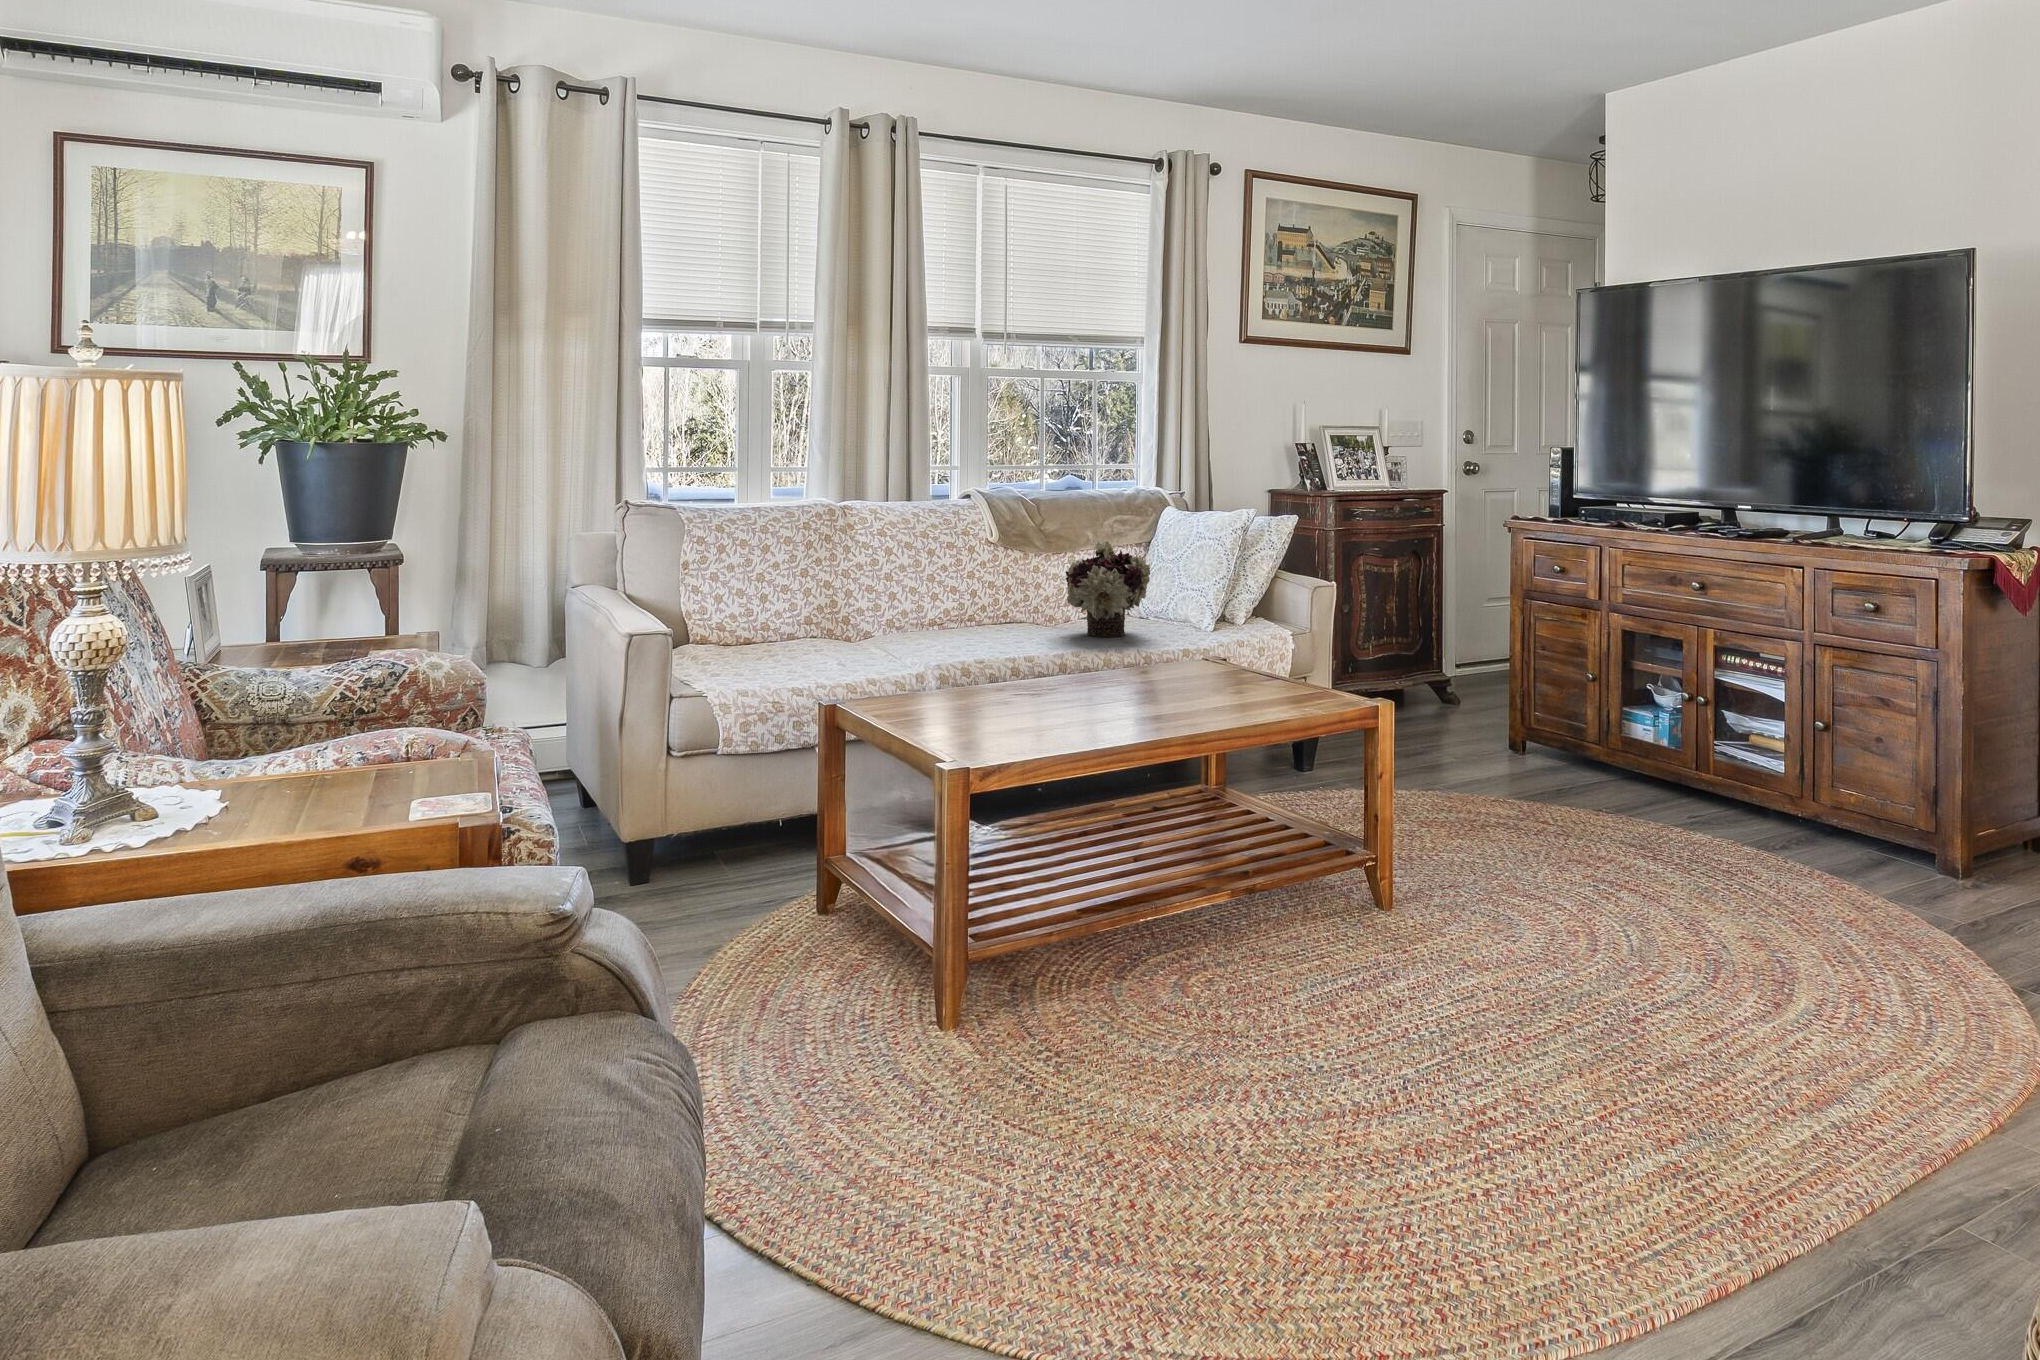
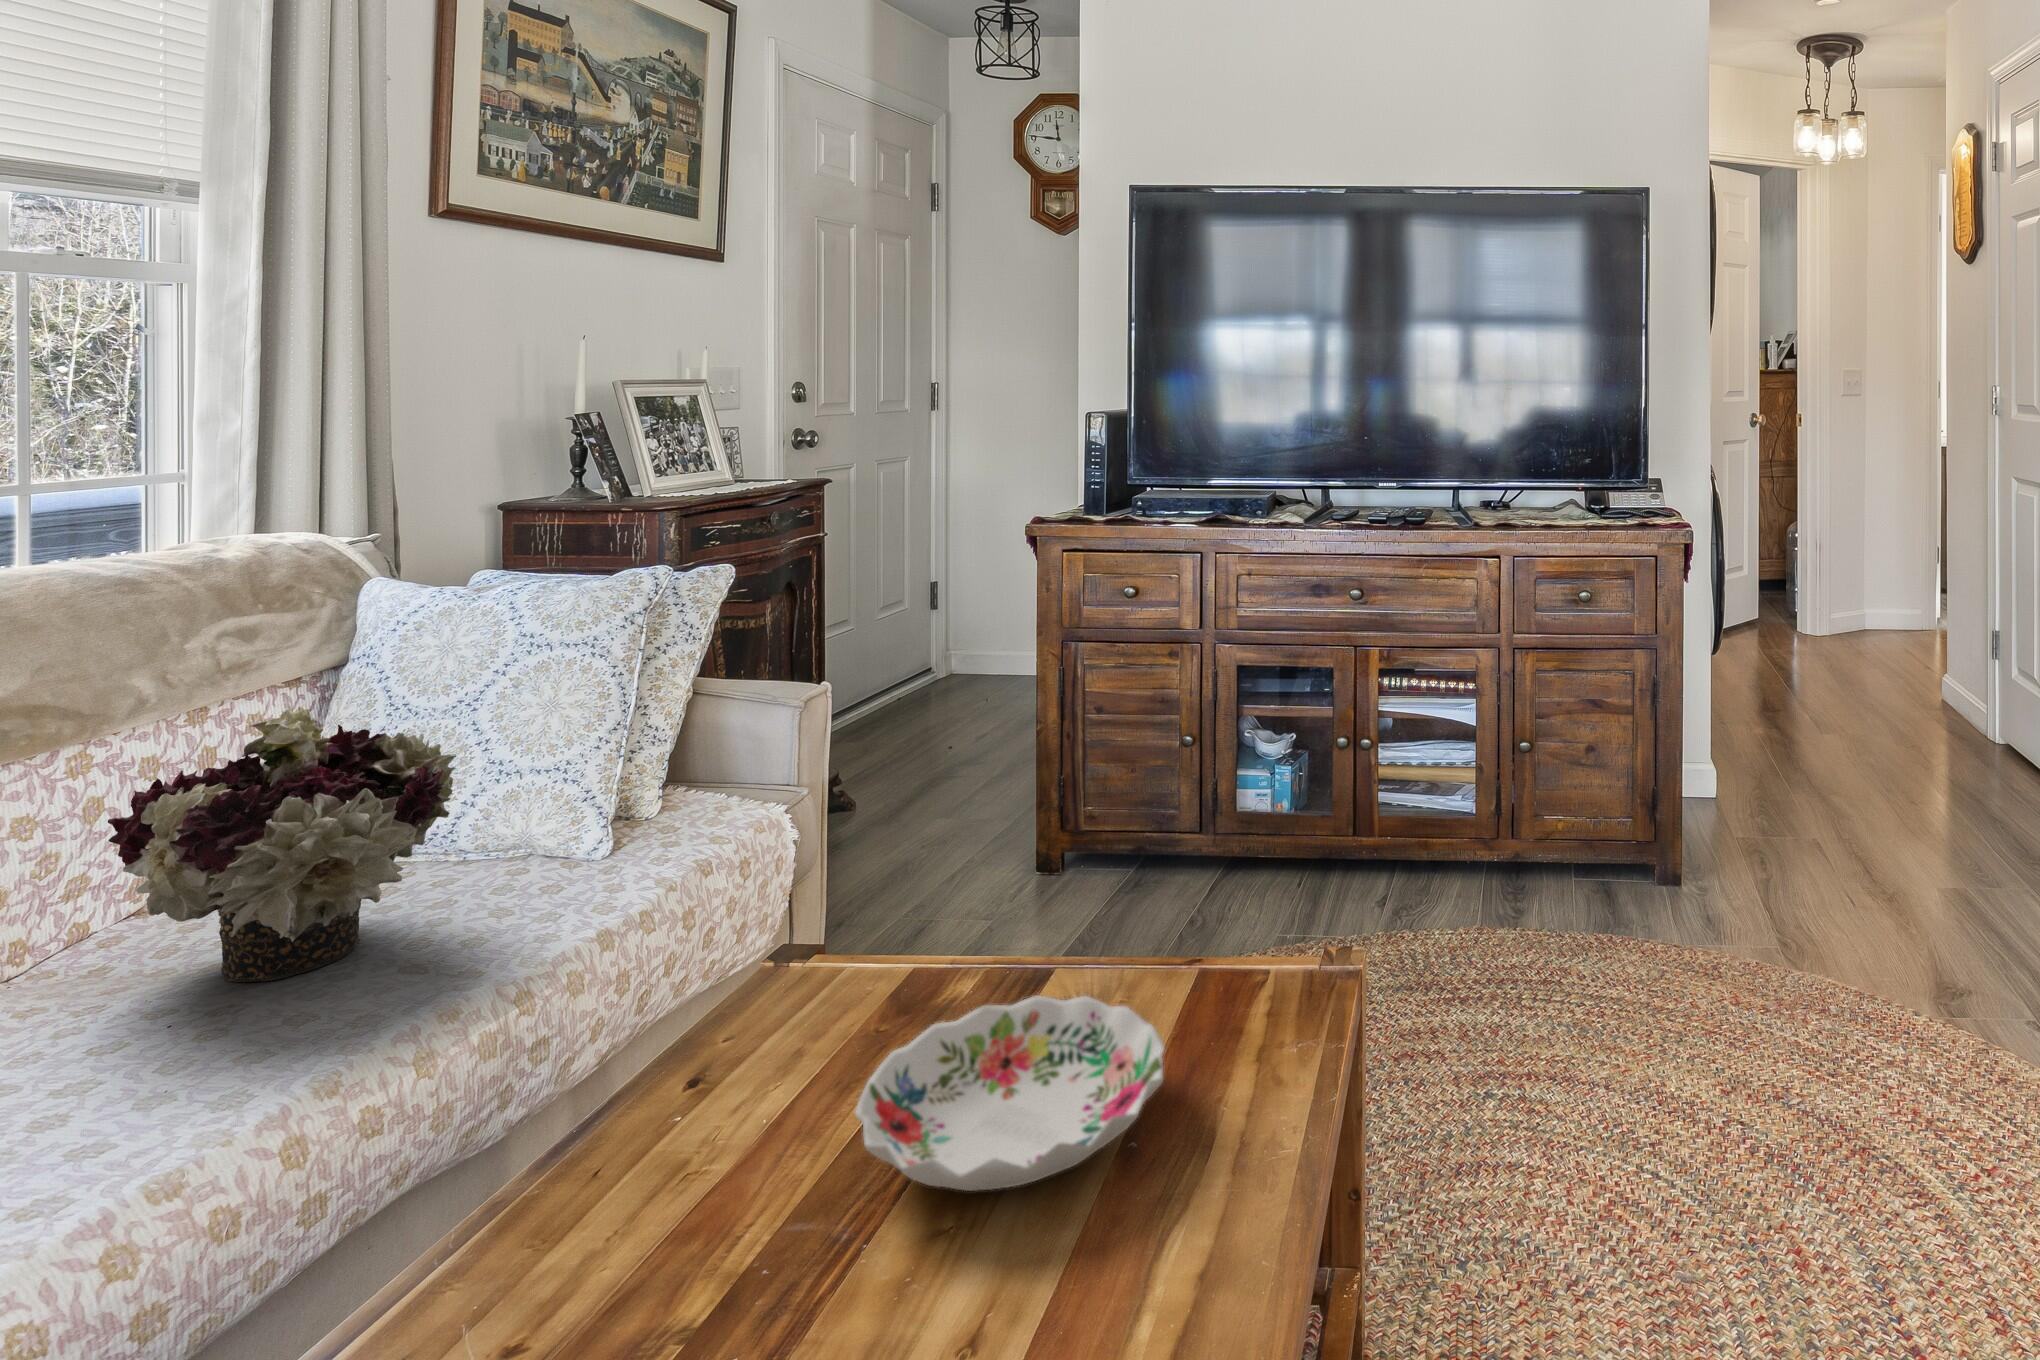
decorative bowl: none [1142,657,1255,697] -> present [855,995,1165,1191]

